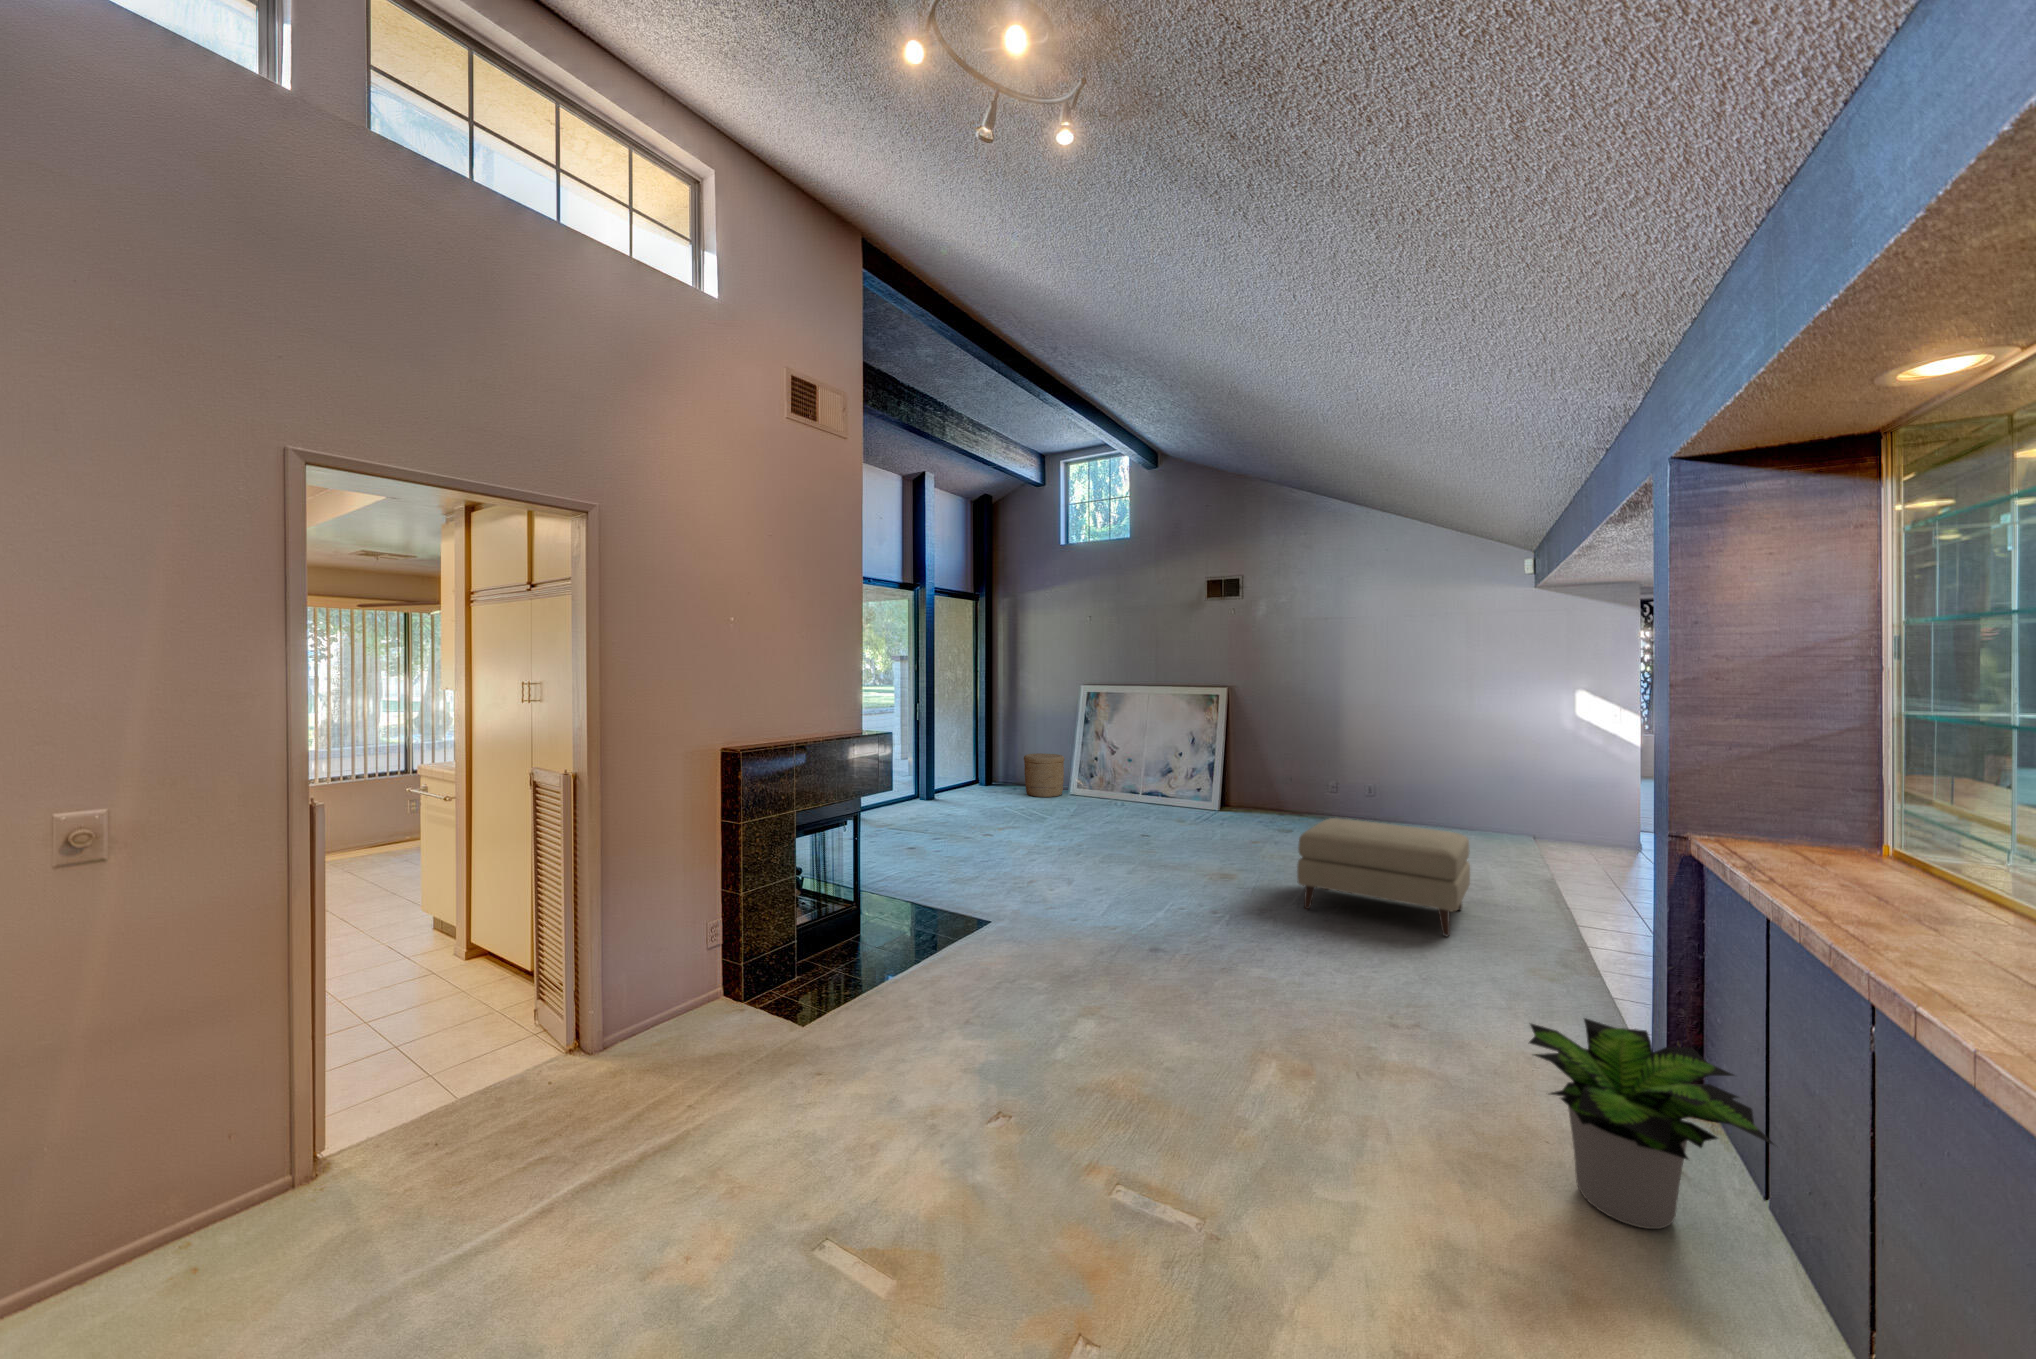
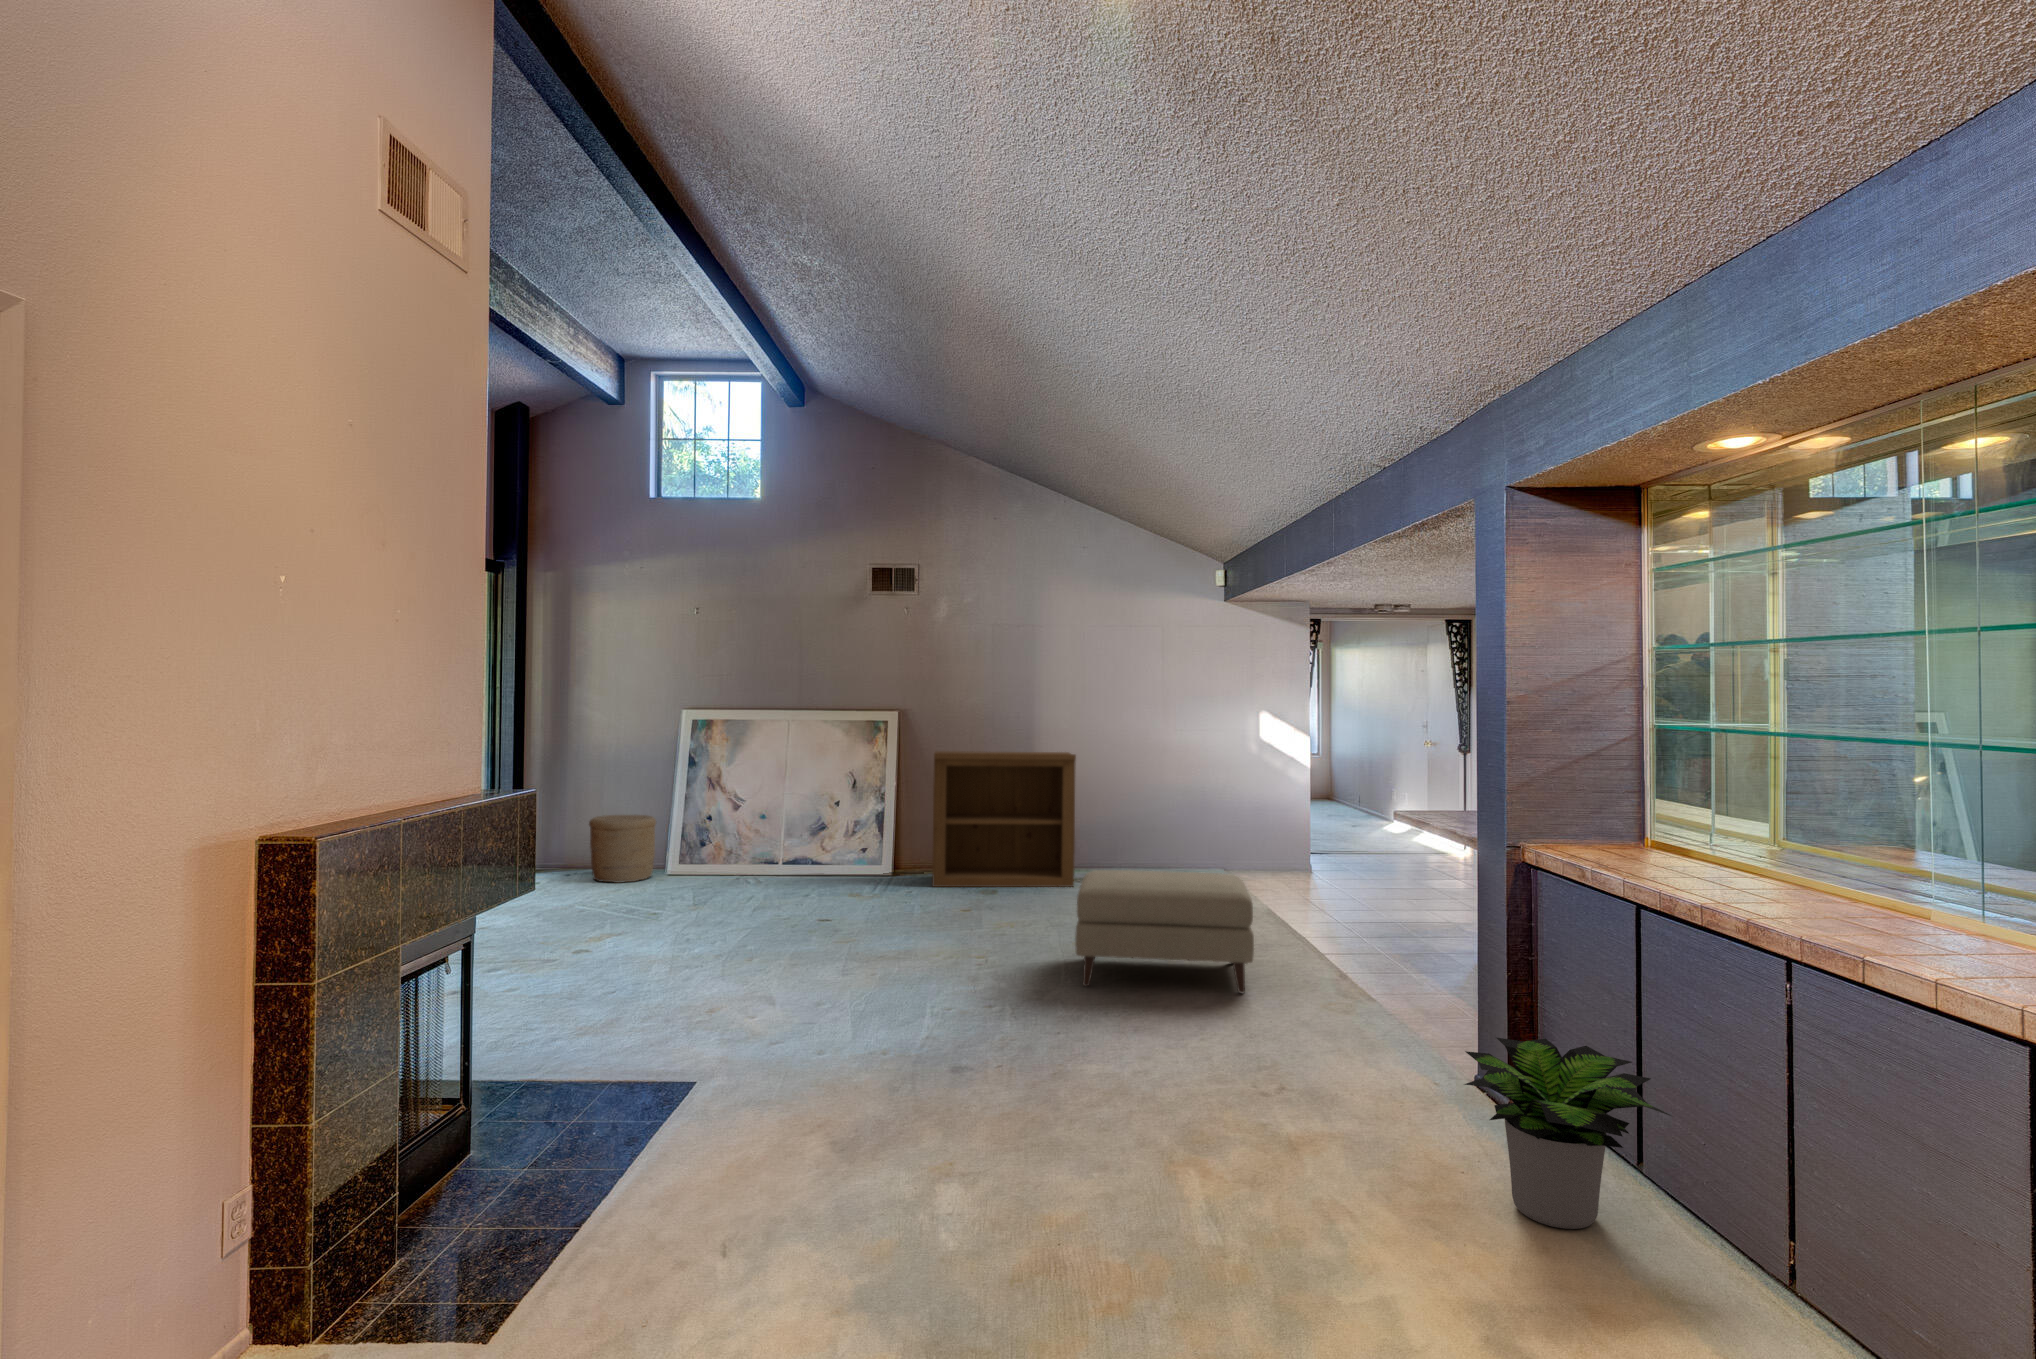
bookshelf: none [1245,718,1365,830] -> present [932,751,1076,887]

